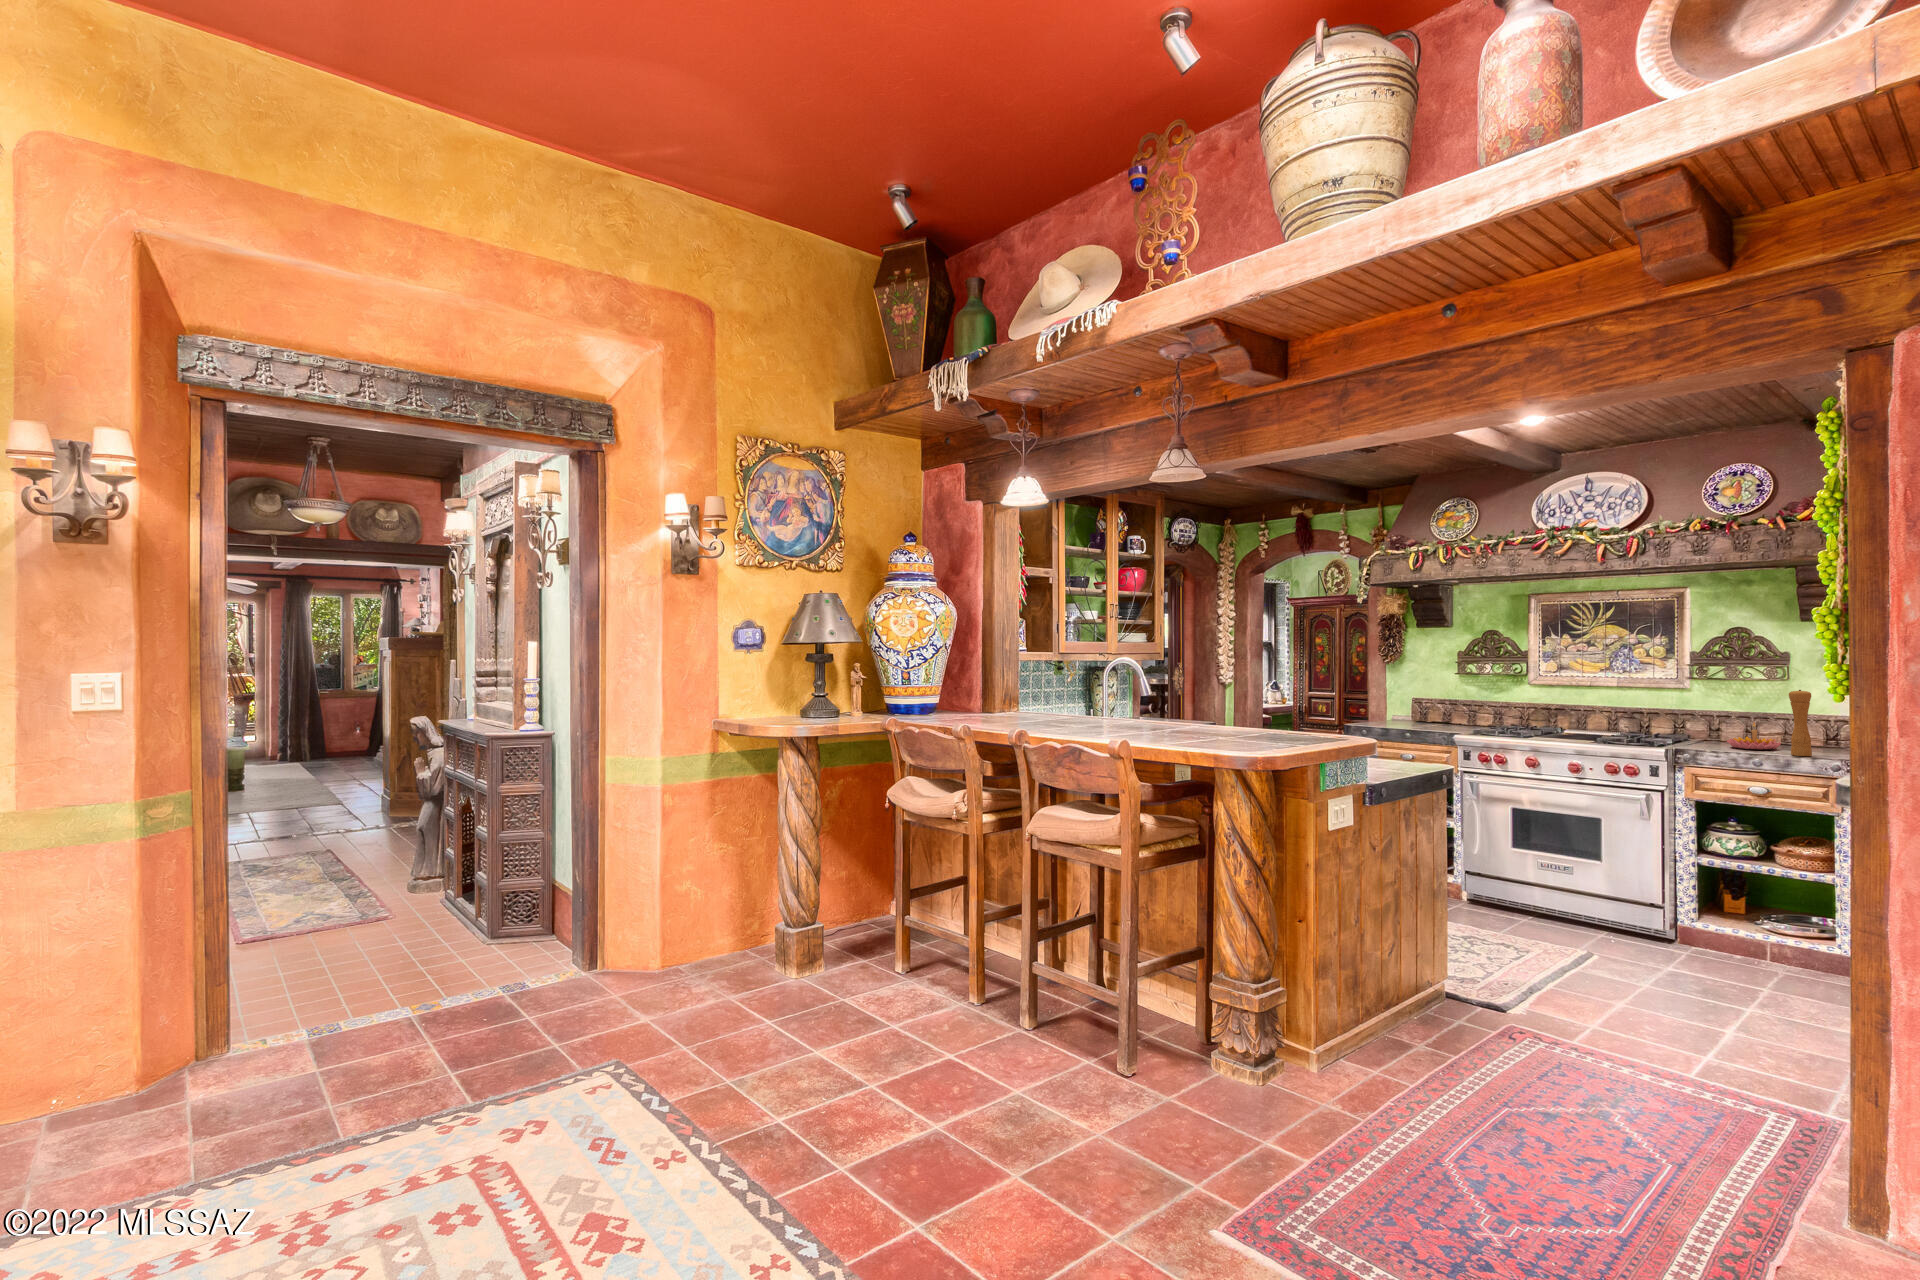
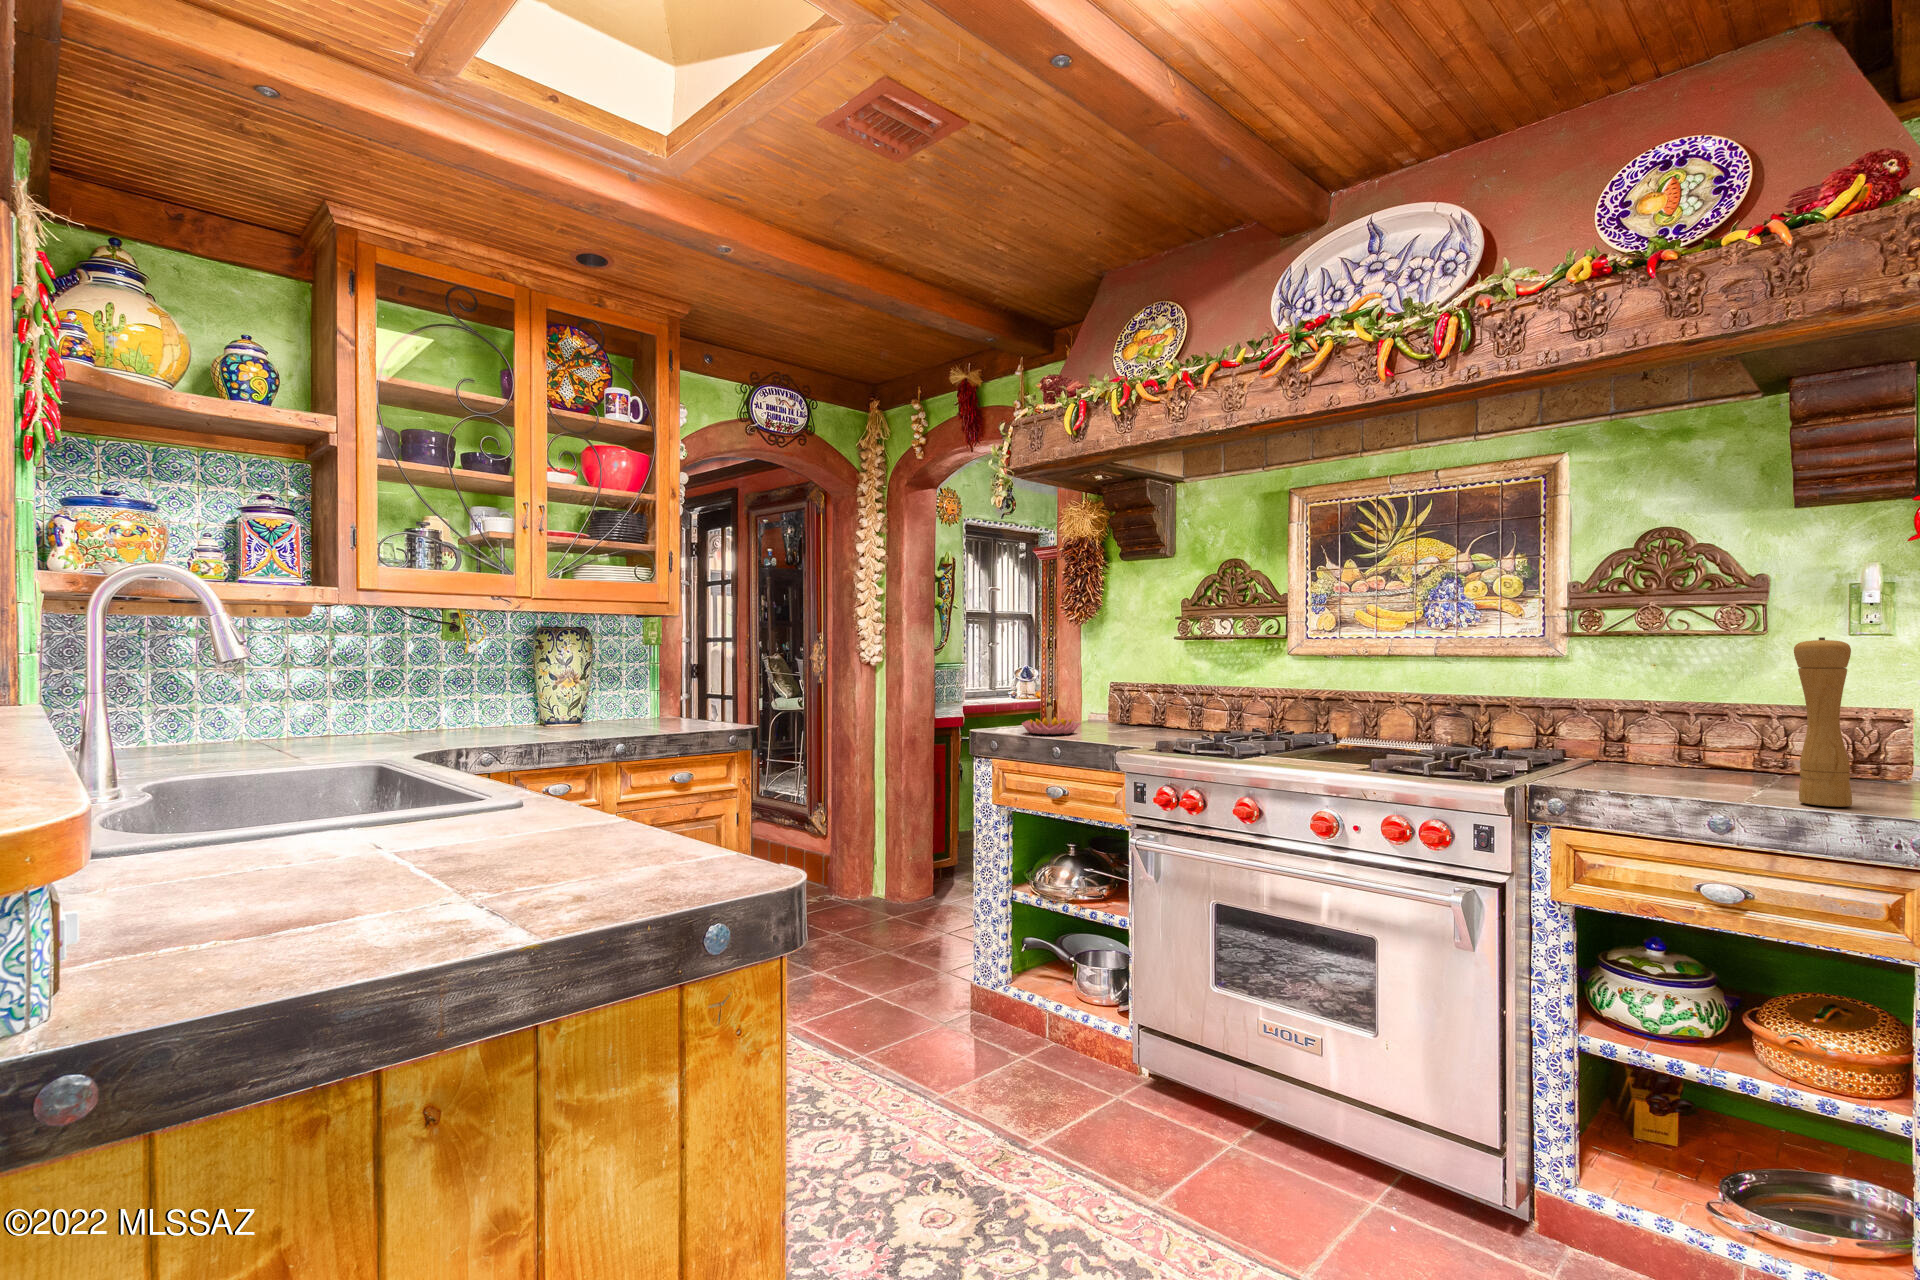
candle holder: present [1727,722,1781,750] -> present [1022,696,1080,735]

